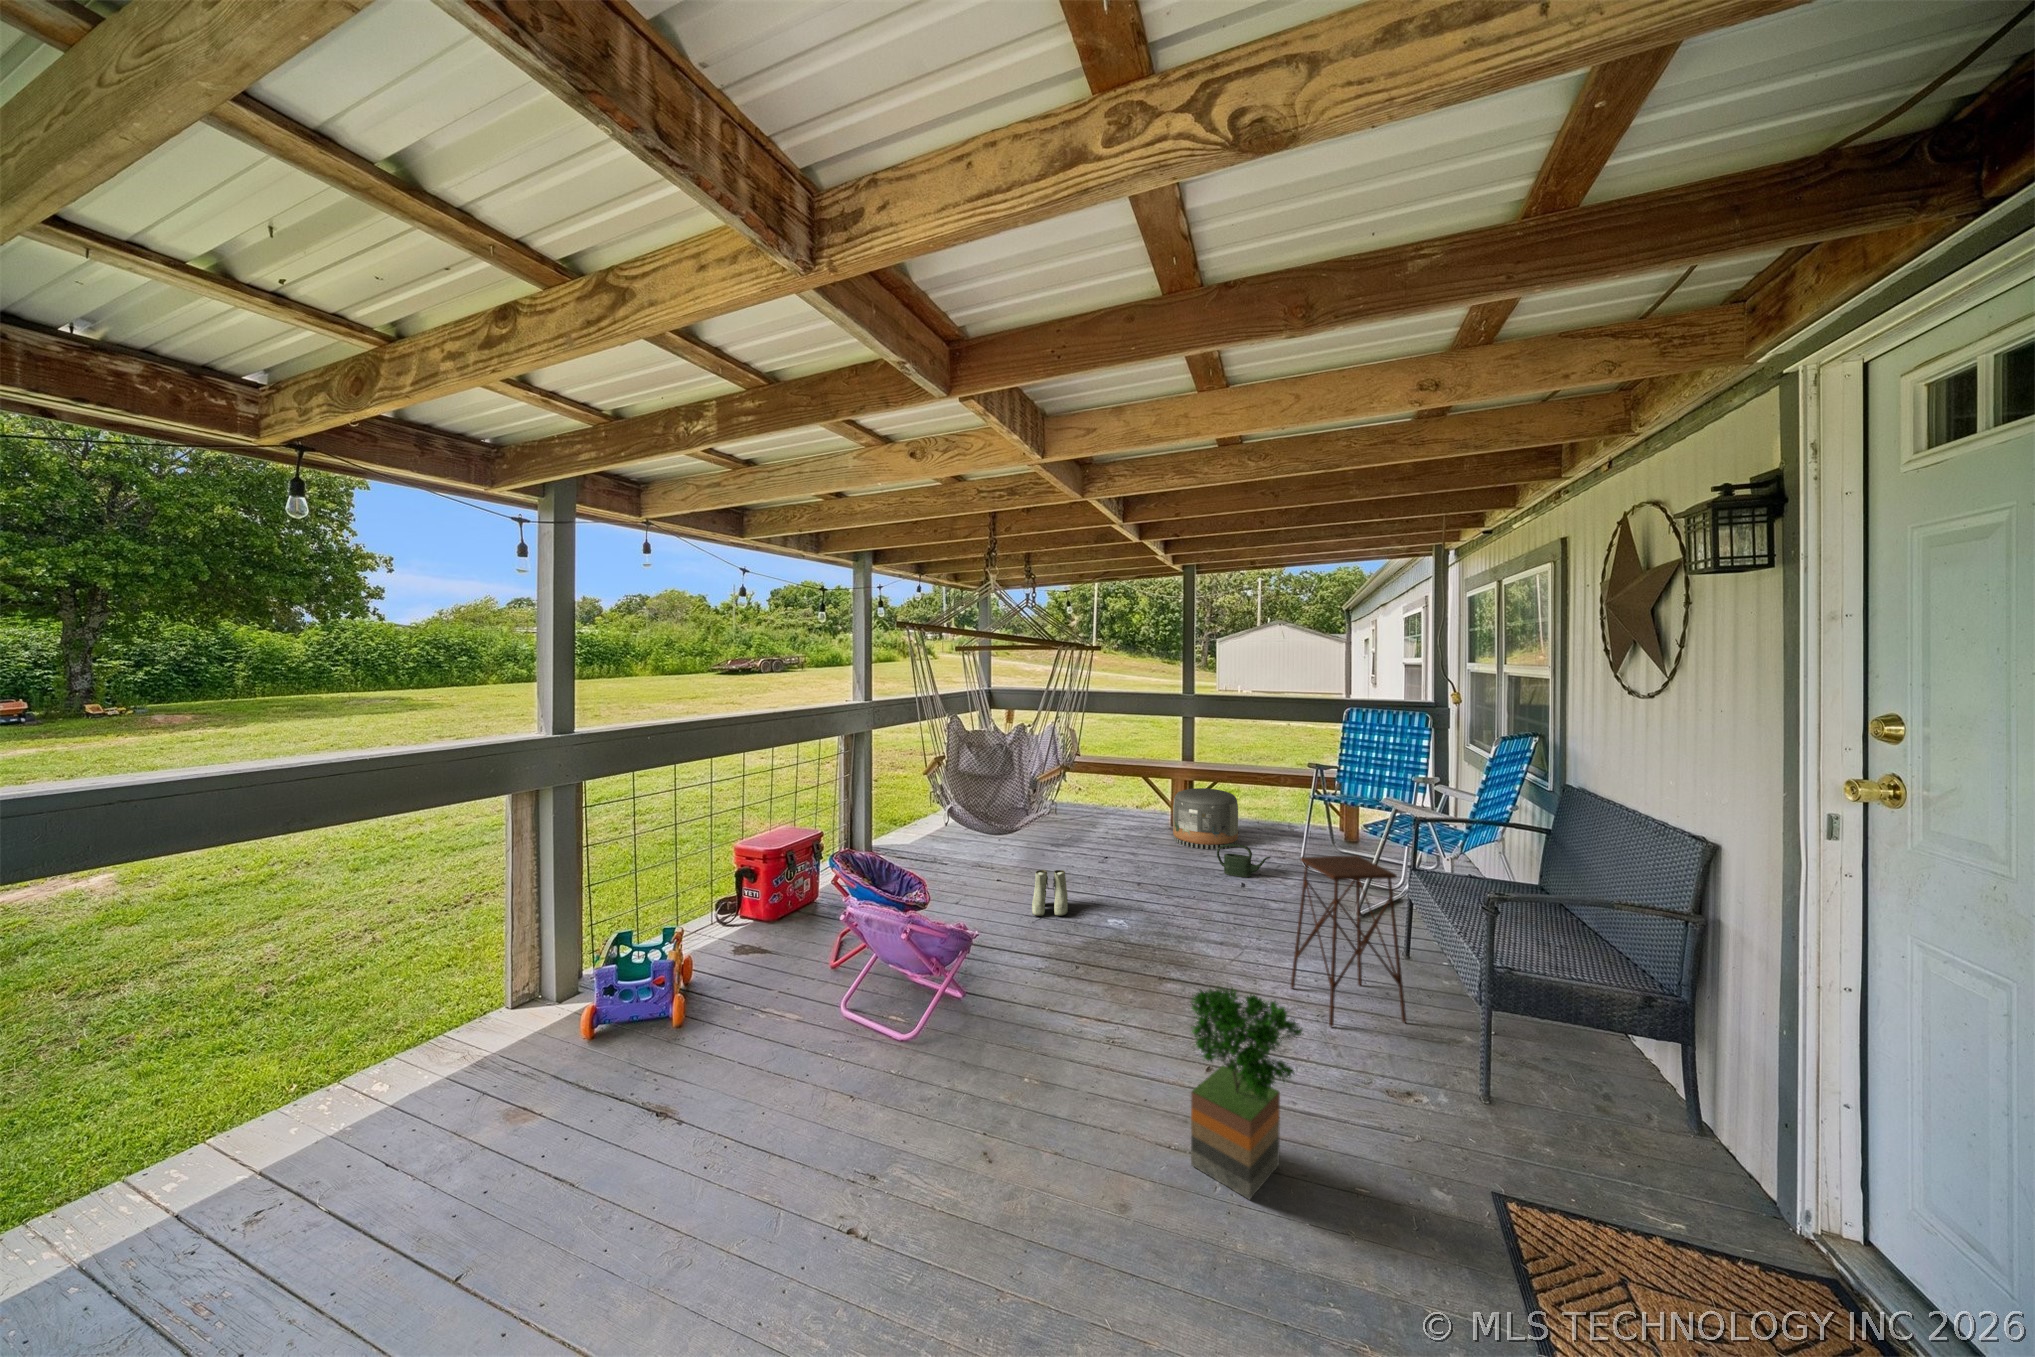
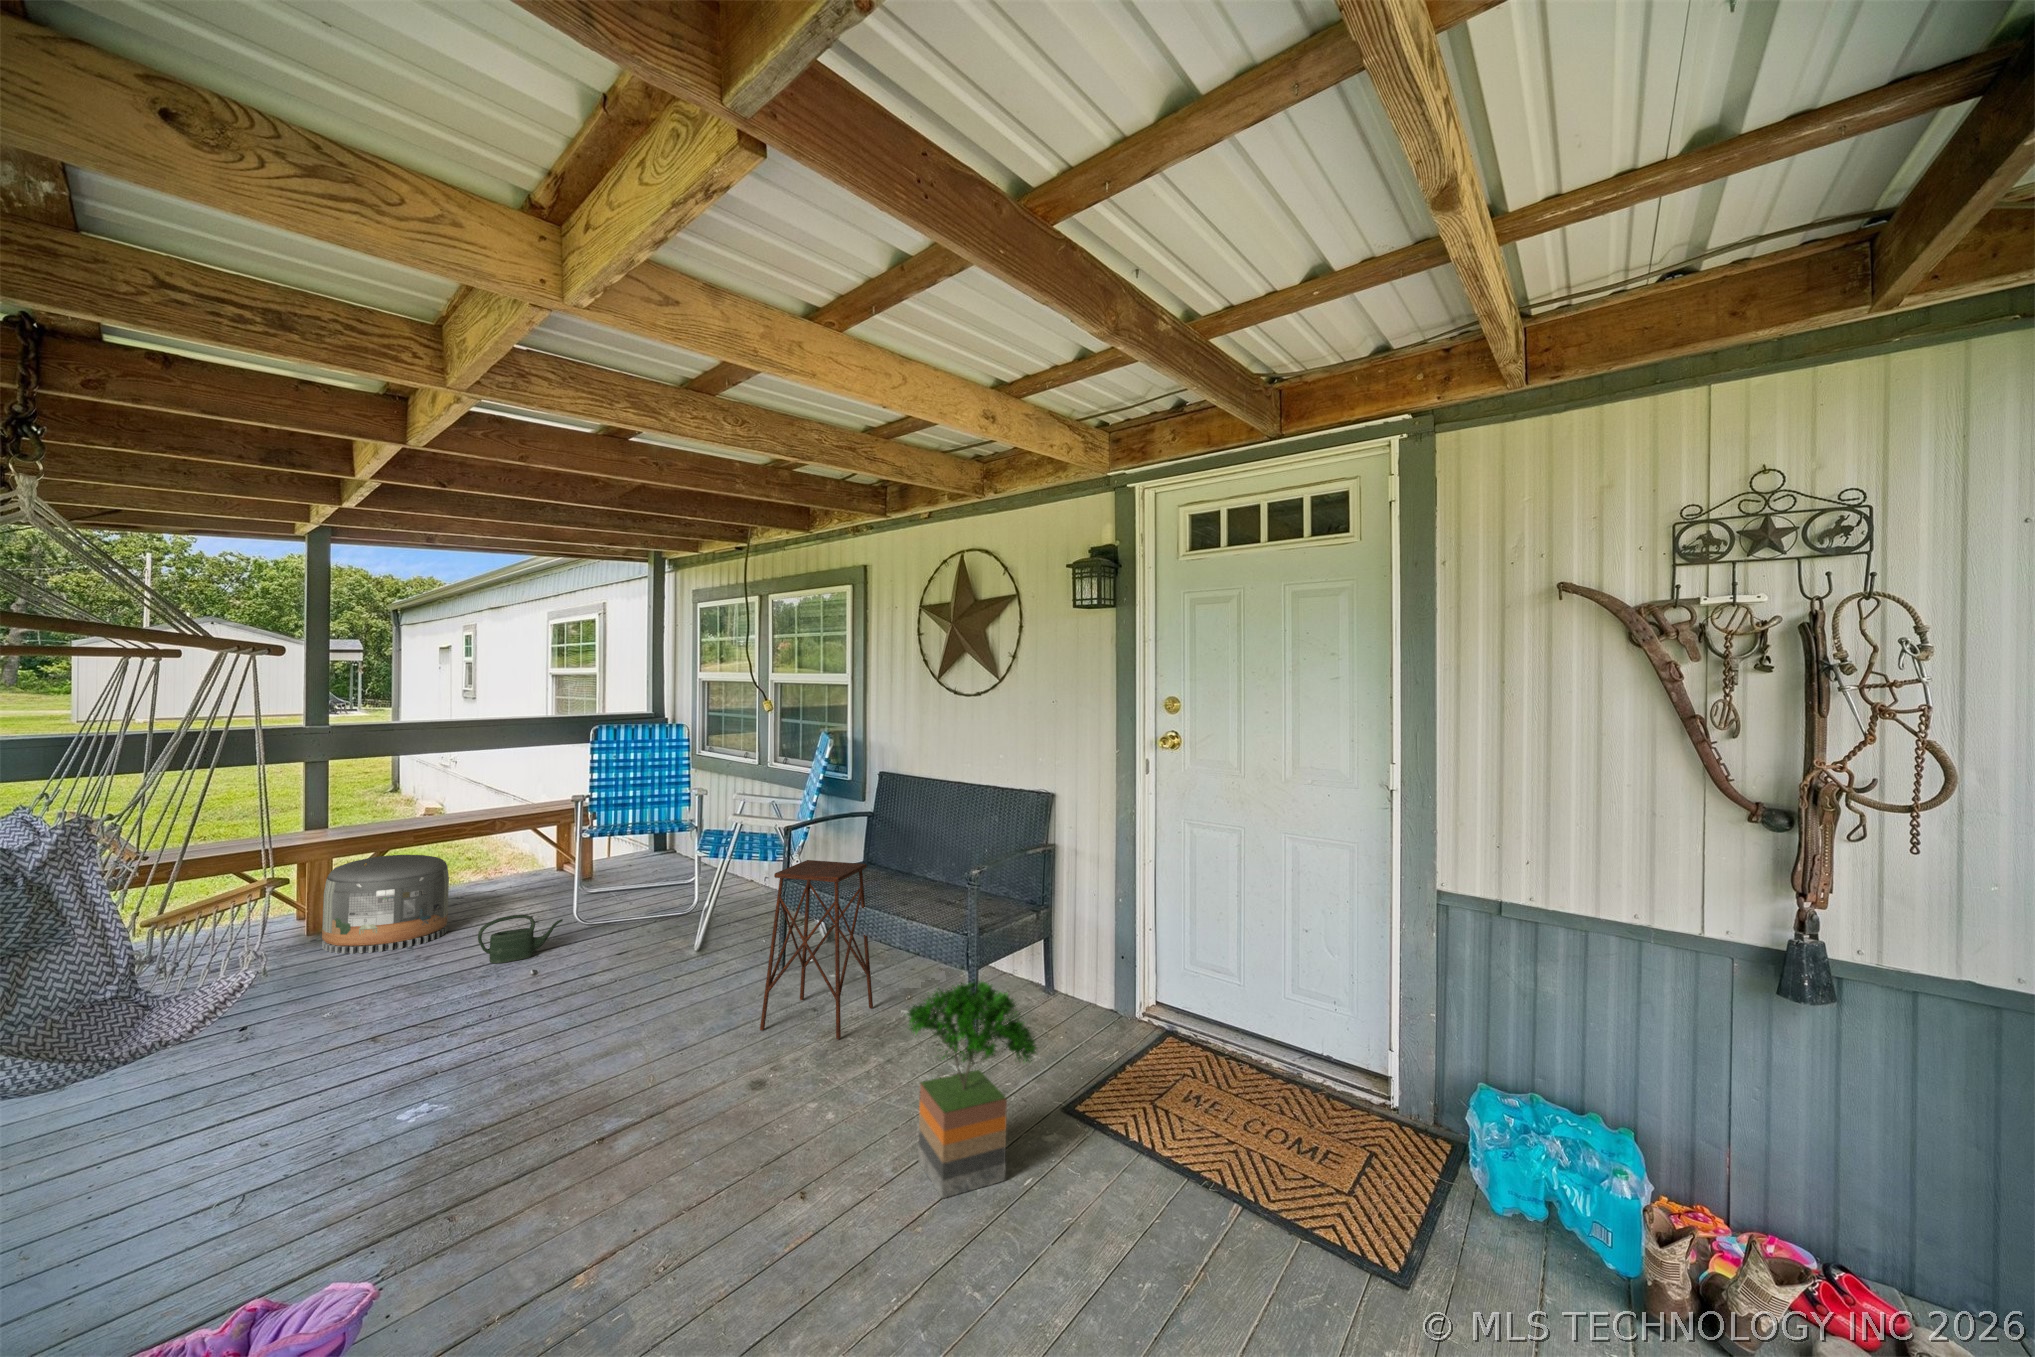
boots: present [1032,870,1068,916] -> none [223,1032,328,1140]

